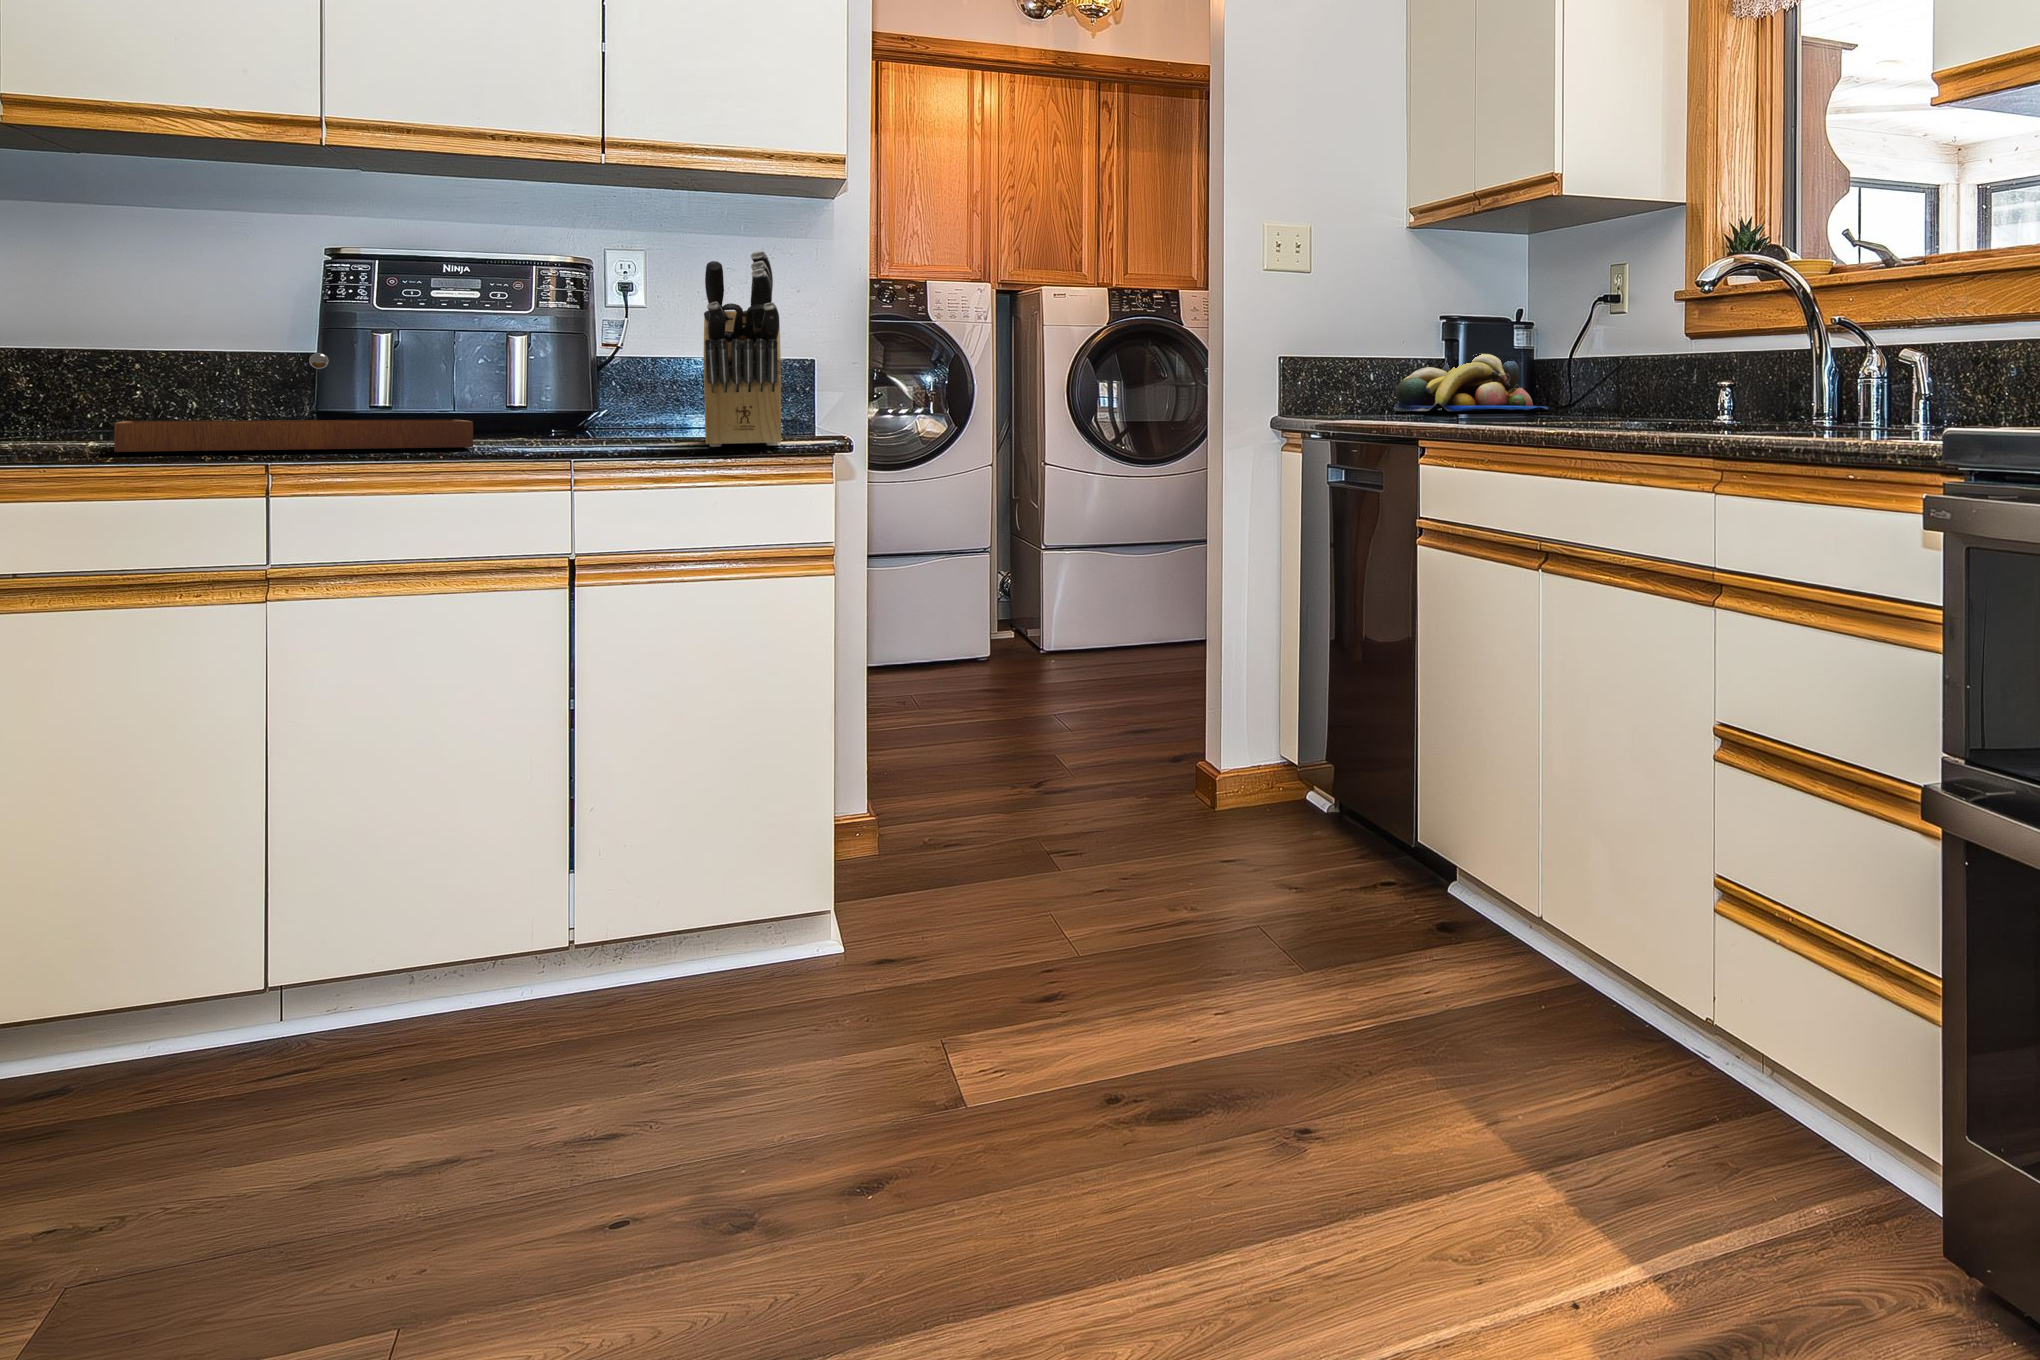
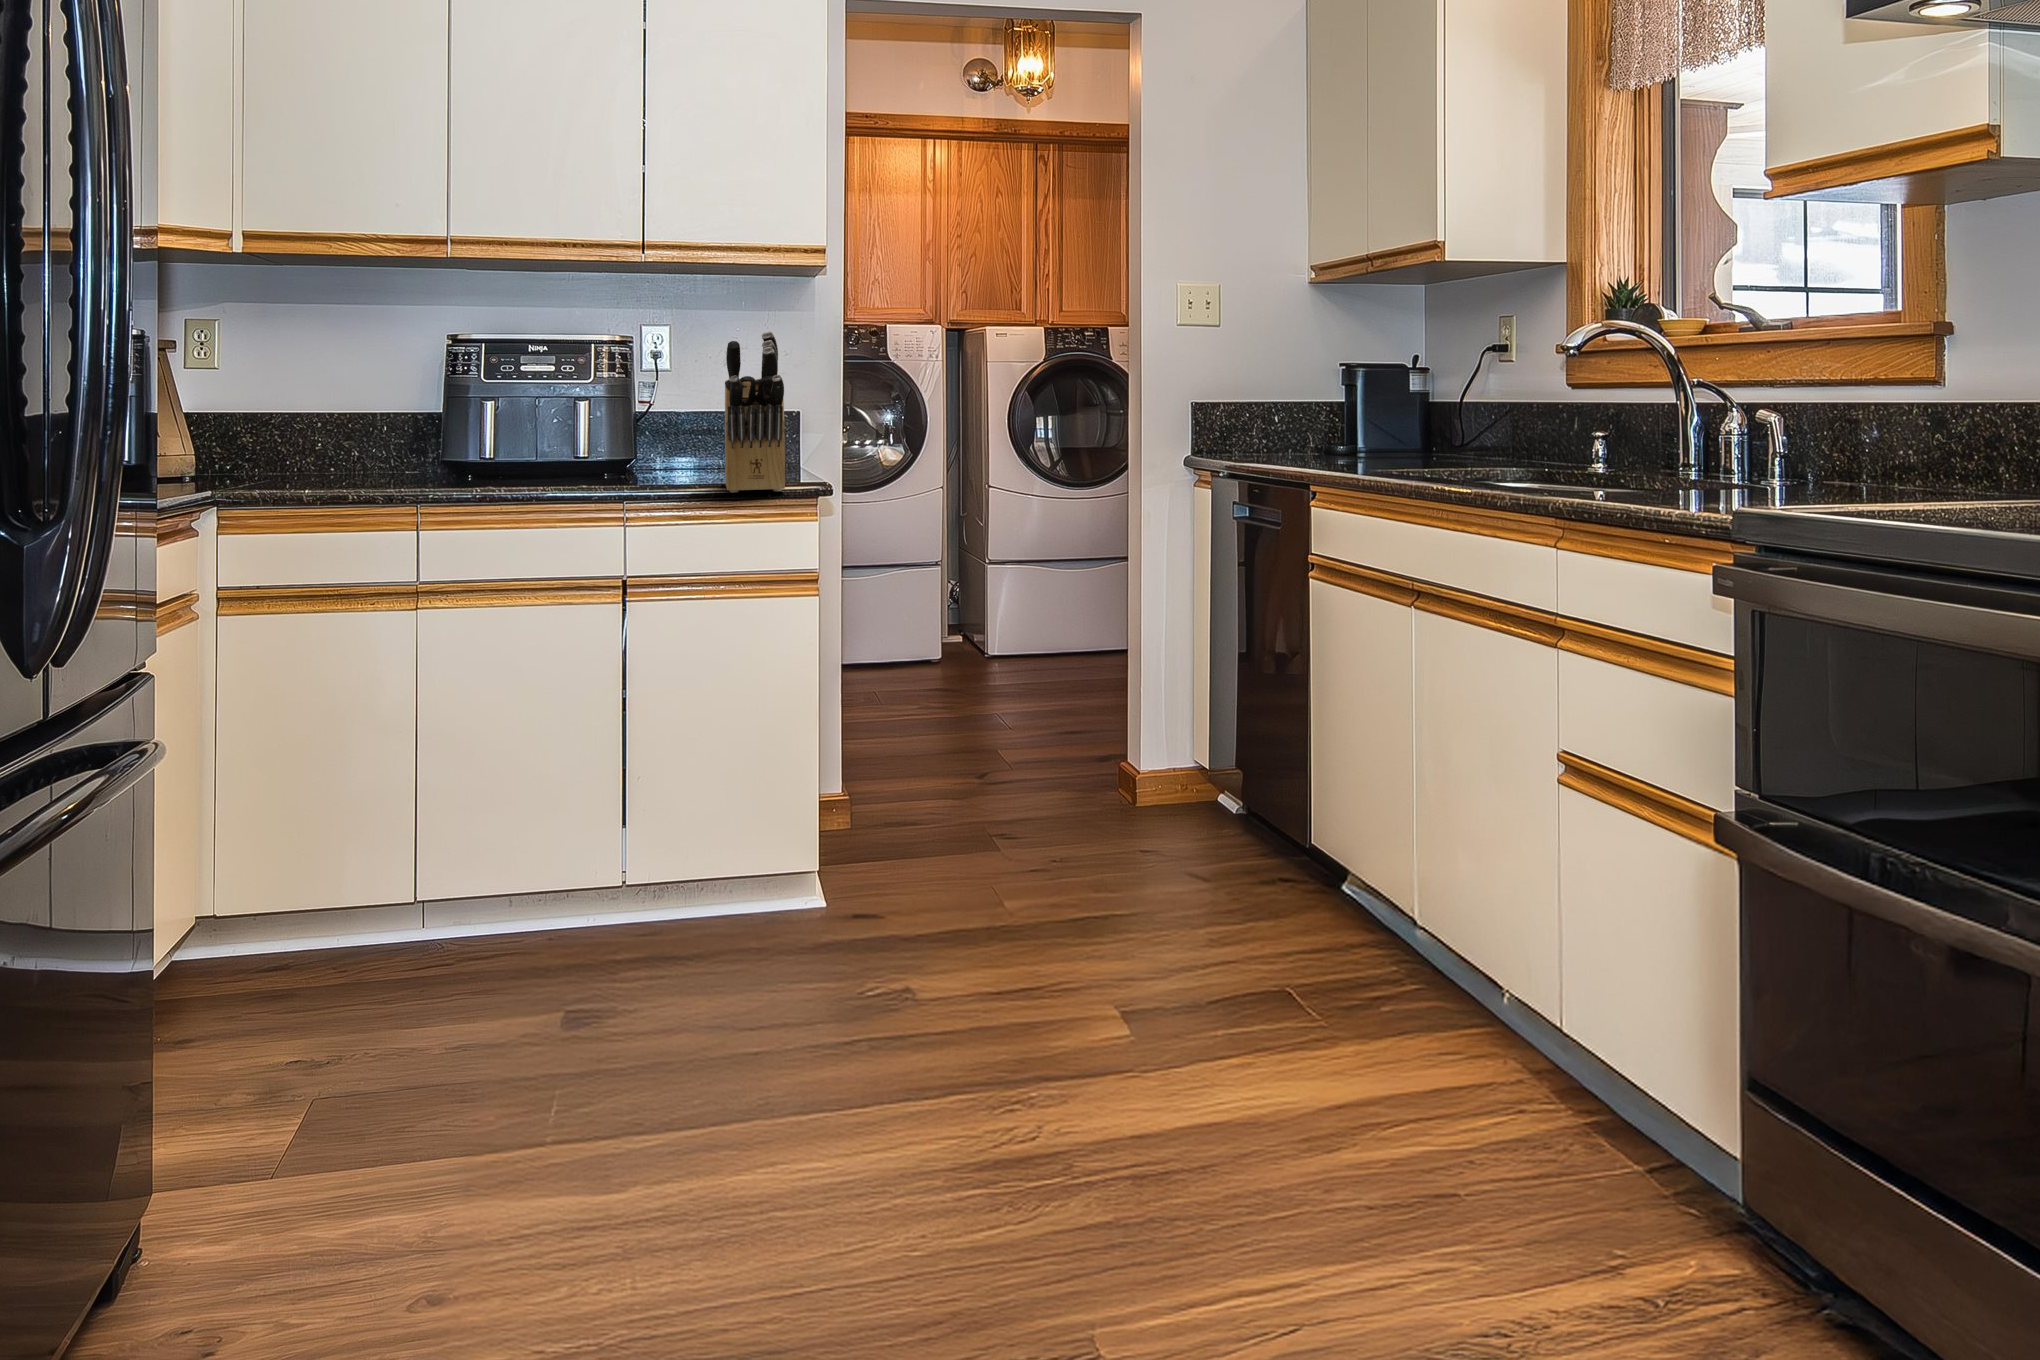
tray: present [114,353,473,452] -> none [310,420,555,501]
fruit bowl: present [1394,354,1549,411] -> none [1299,399,1442,453]

